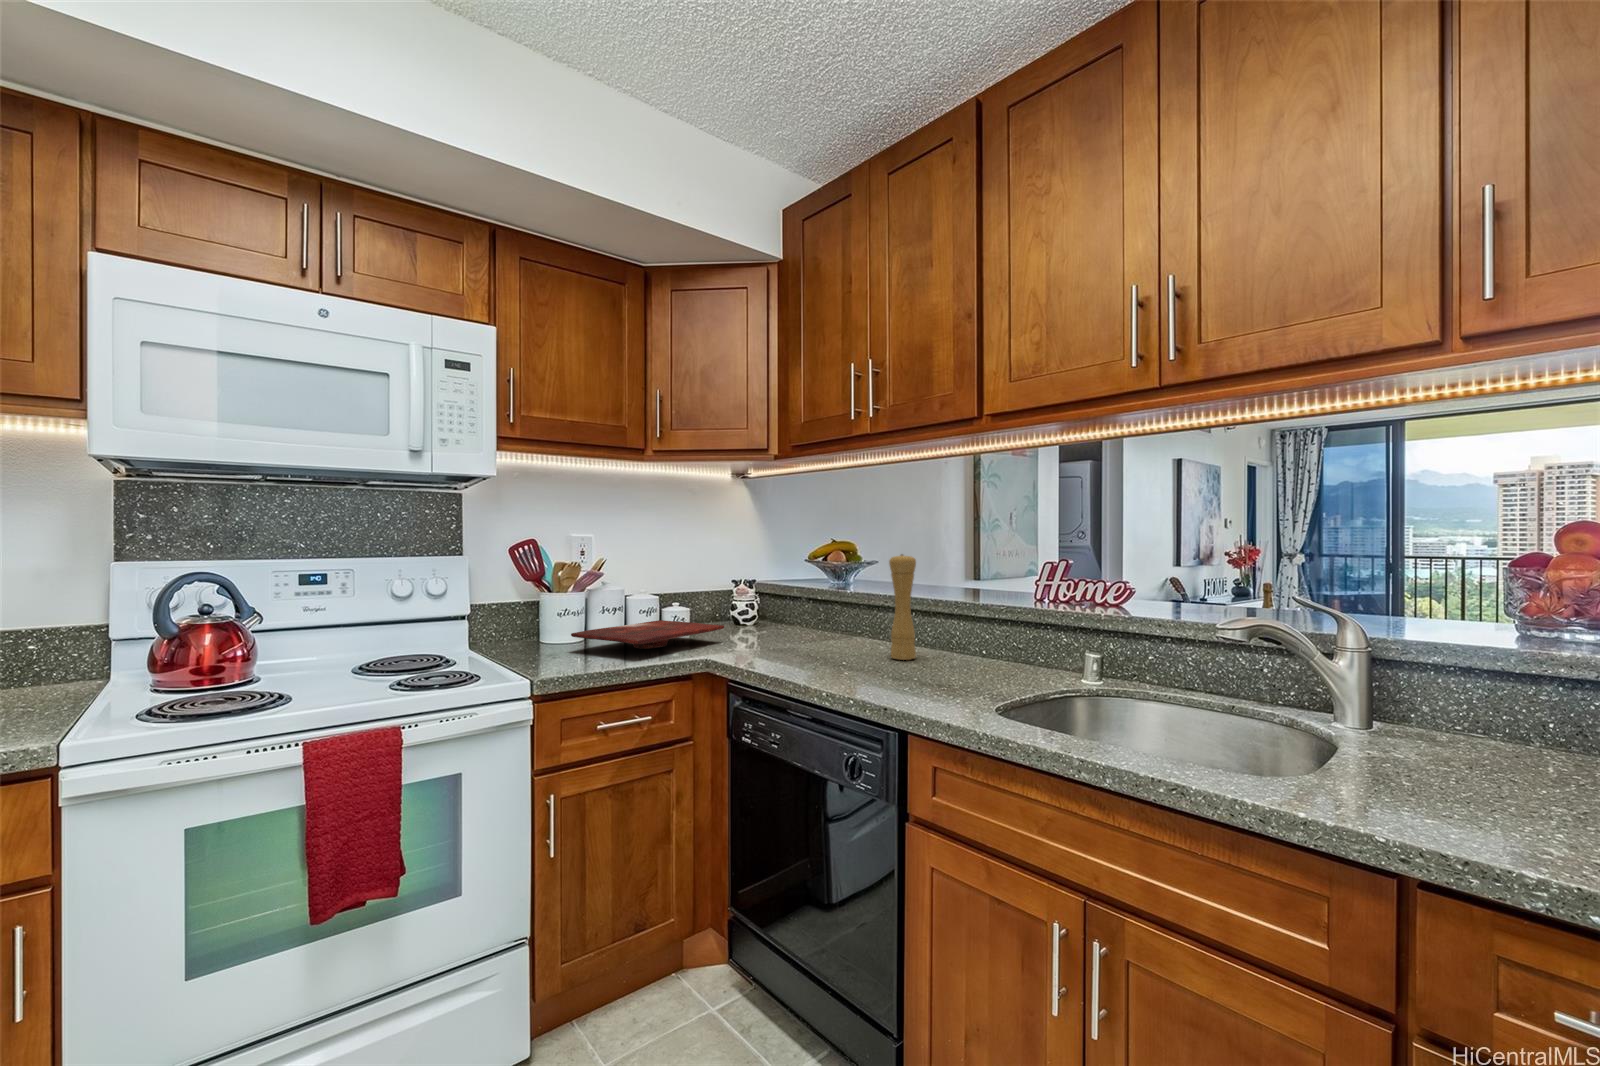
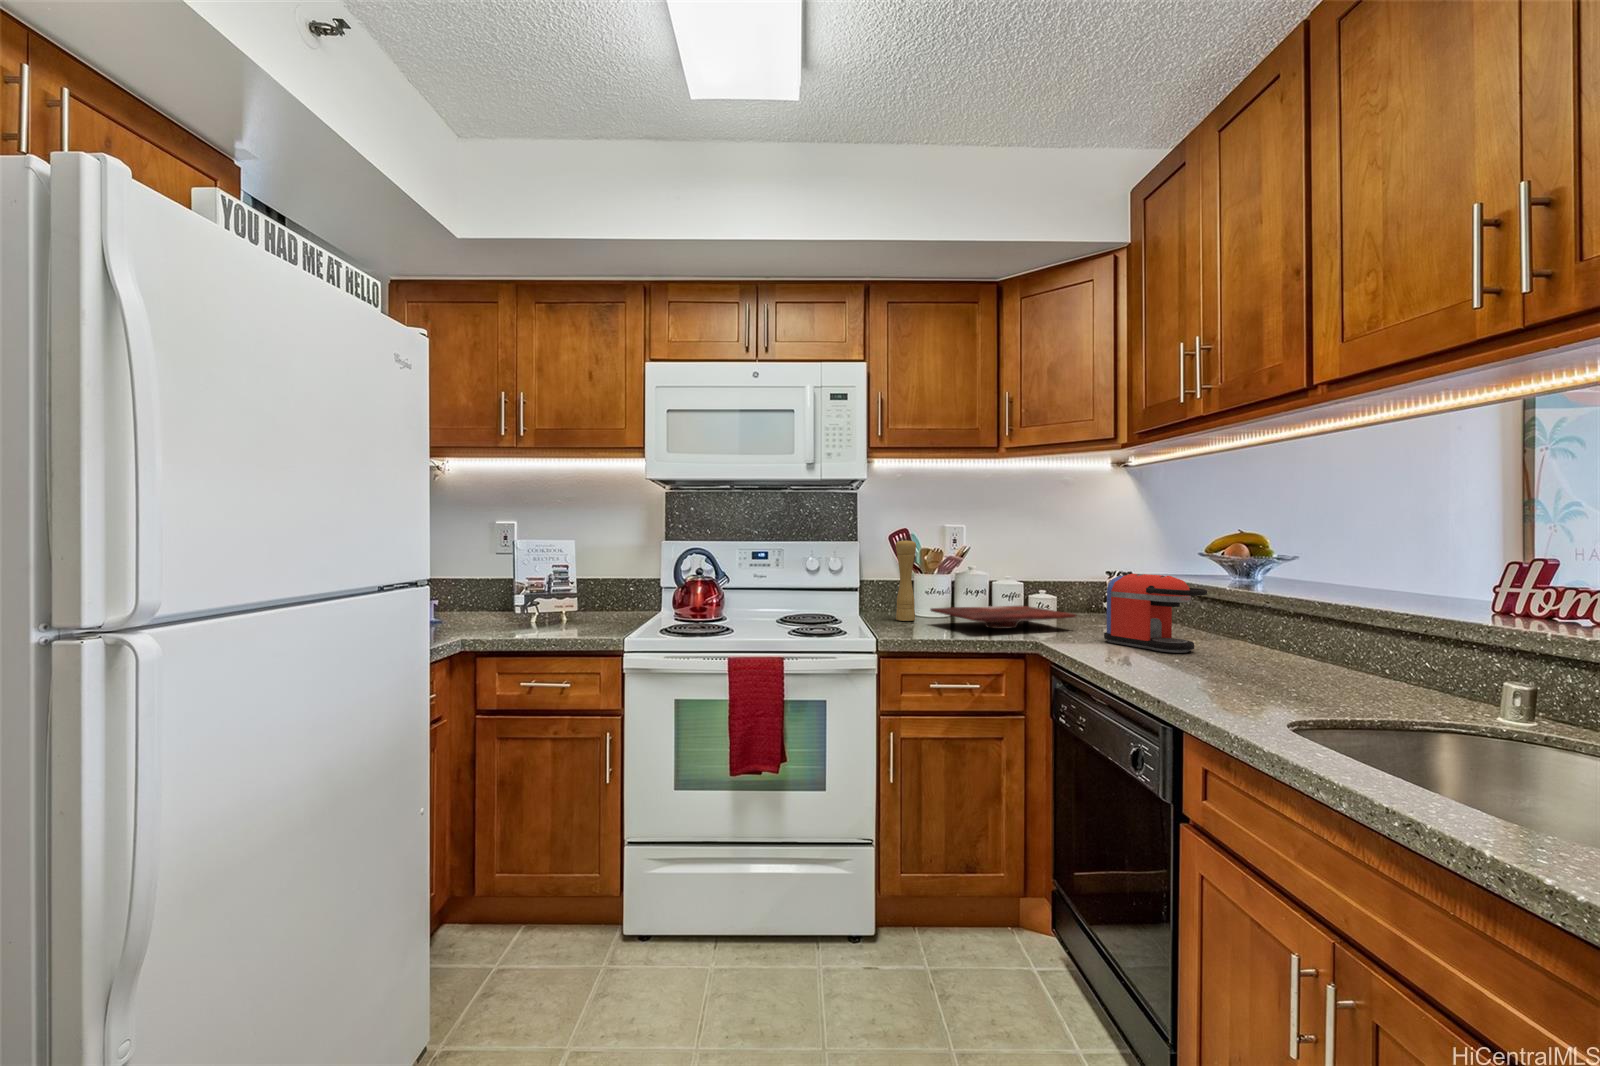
pepper mill: present [889,554,916,660] -> present [896,539,916,621]
coffee maker: none [761,583,854,655] -> present [1104,574,1207,653]

